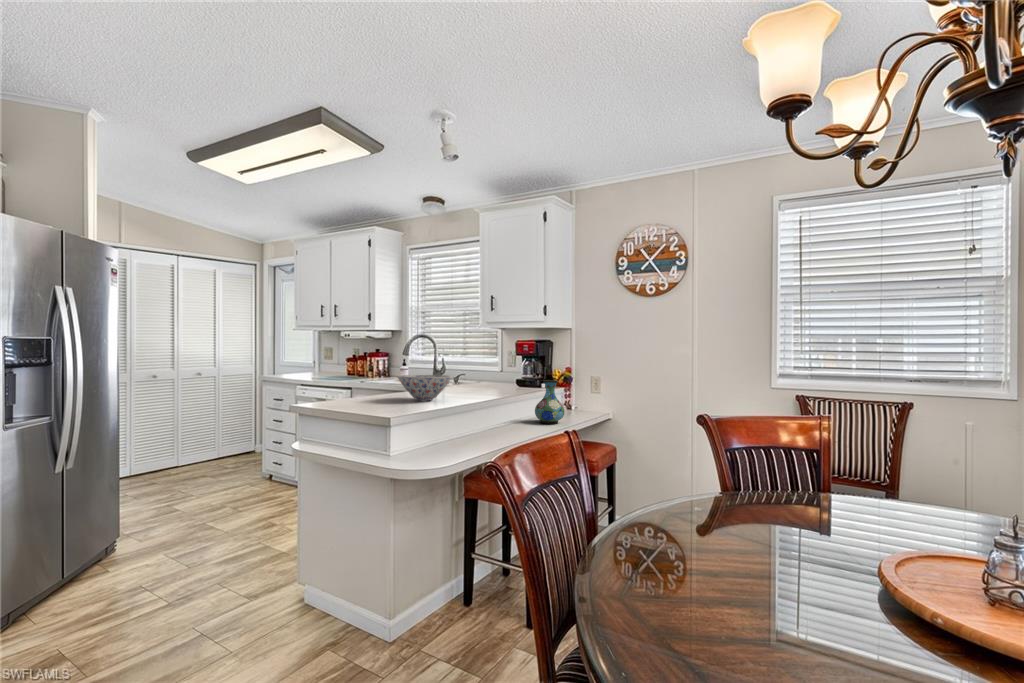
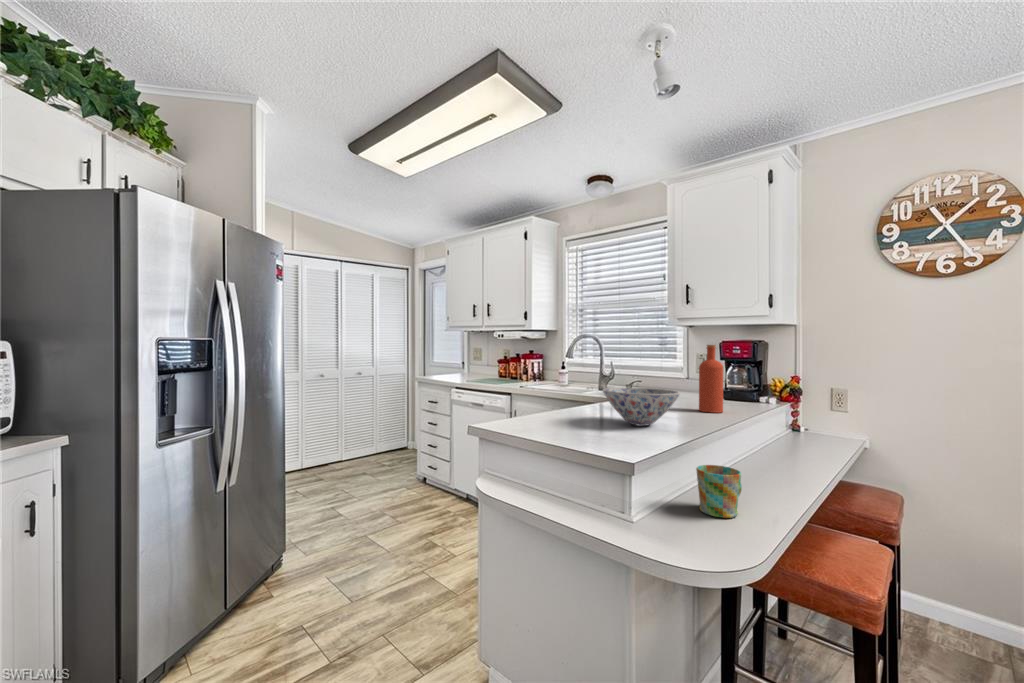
bottle: none [483,343,500,393] -> present [699,345,723,413]
vase: present [535,380,564,424] -> none [778,396,828,459]
mug: none [441,421,471,451] -> present [696,465,742,518]

